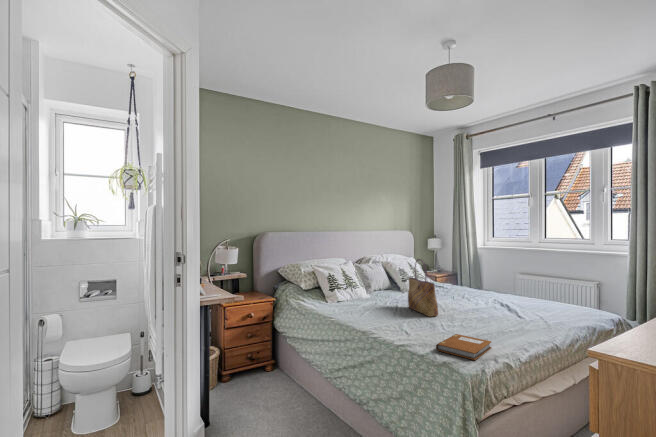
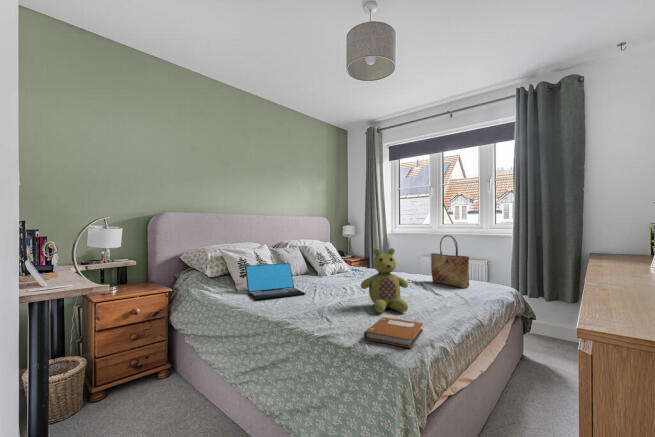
tote bag: present [408,259,438,317] -> present [431,235,469,288]
stuffed bear: none [438,271,485,331] -> present [361,248,408,313]
laptop: none [335,280,388,312] -> present [245,263,305,300]

